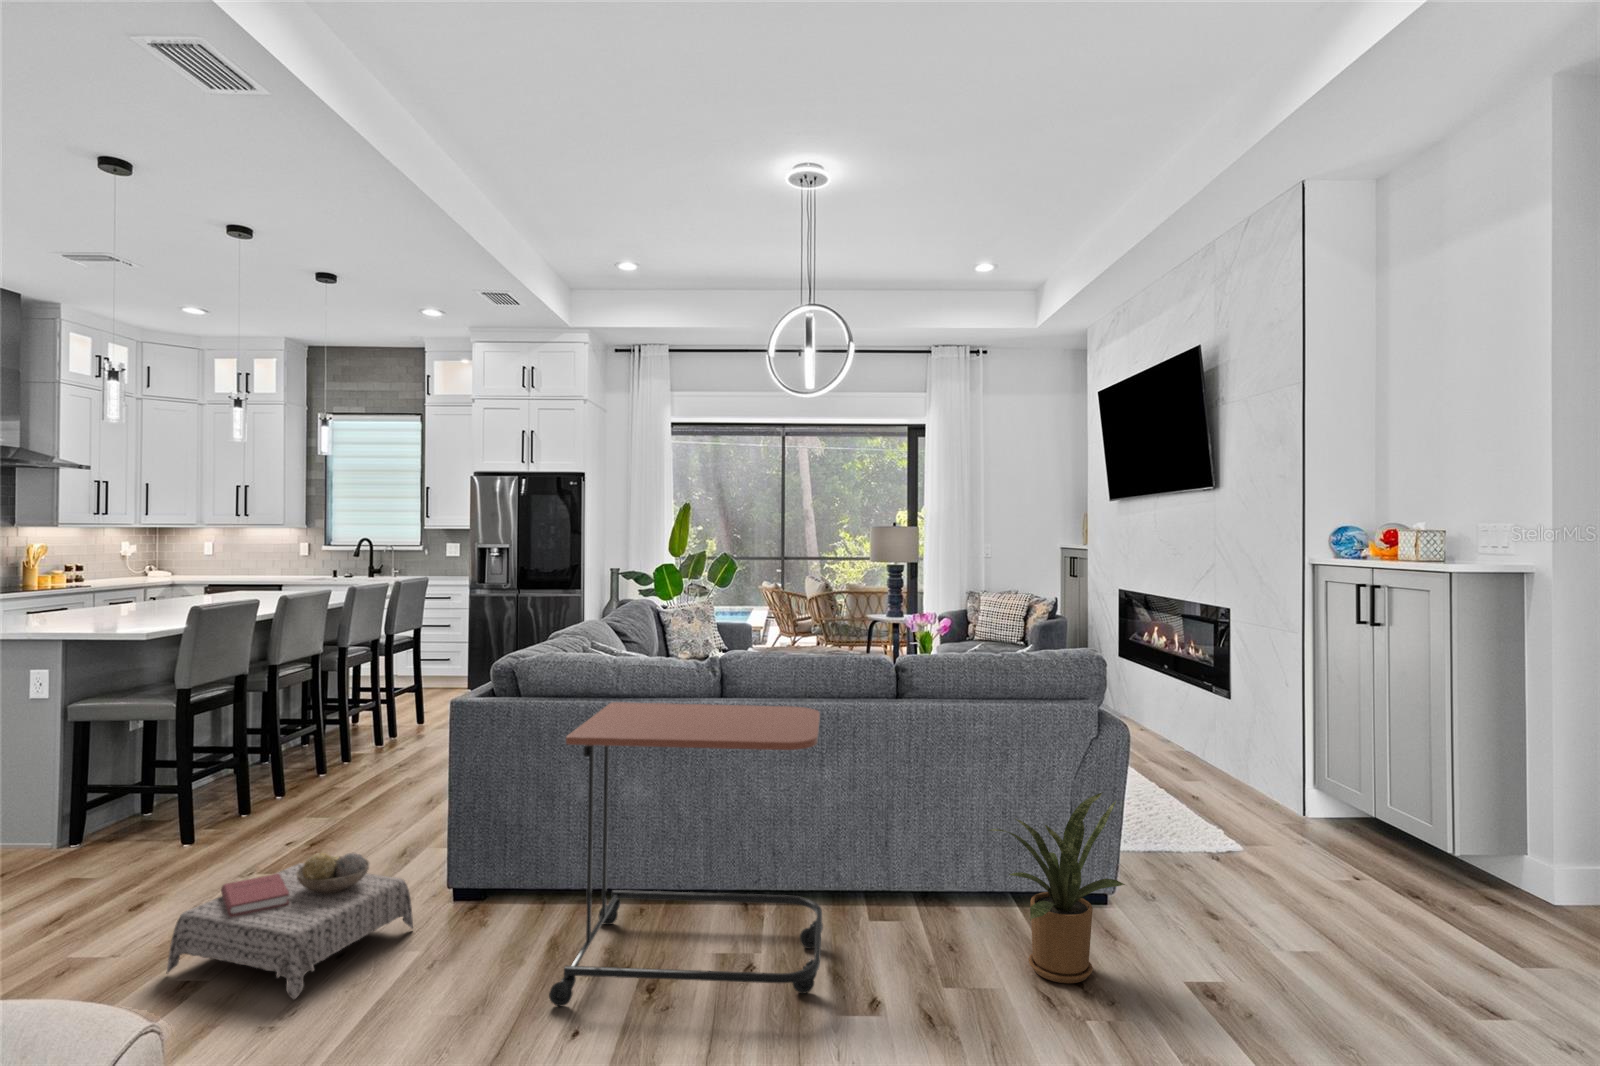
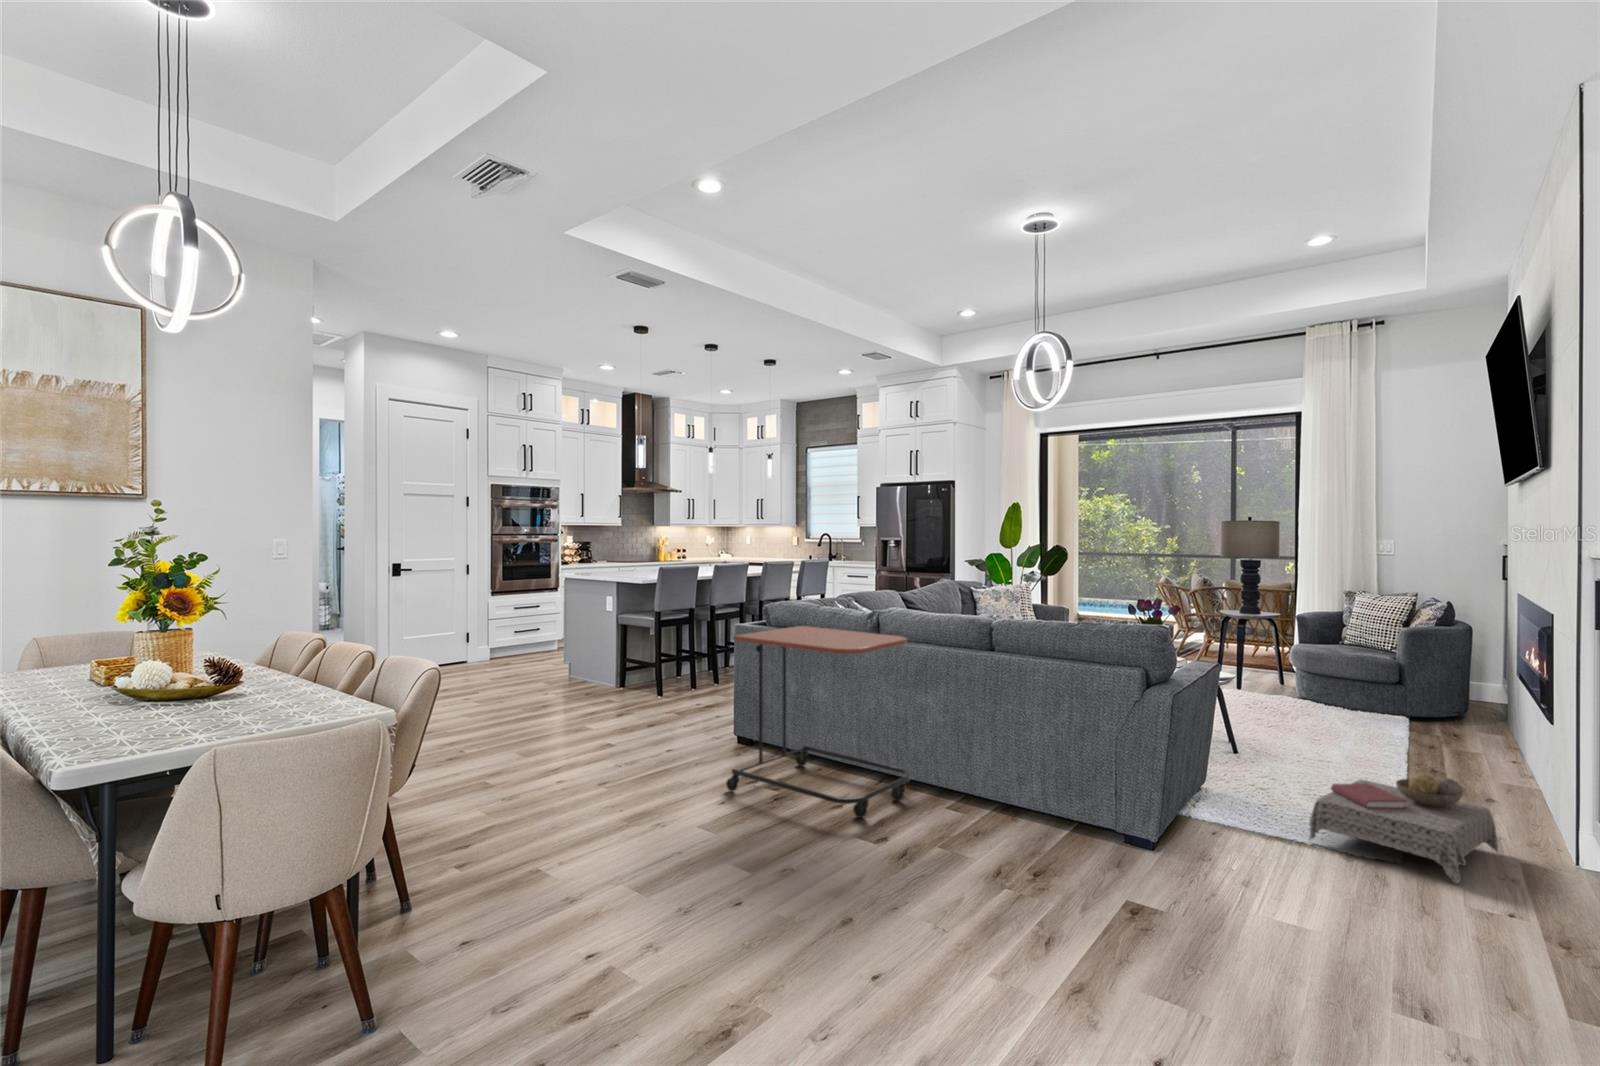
house plant: present [989,793,1125,983] -> none [981,720,1115,859]
ottoman: present [166,853,413,999] -> present [1309,773,1498,883]

